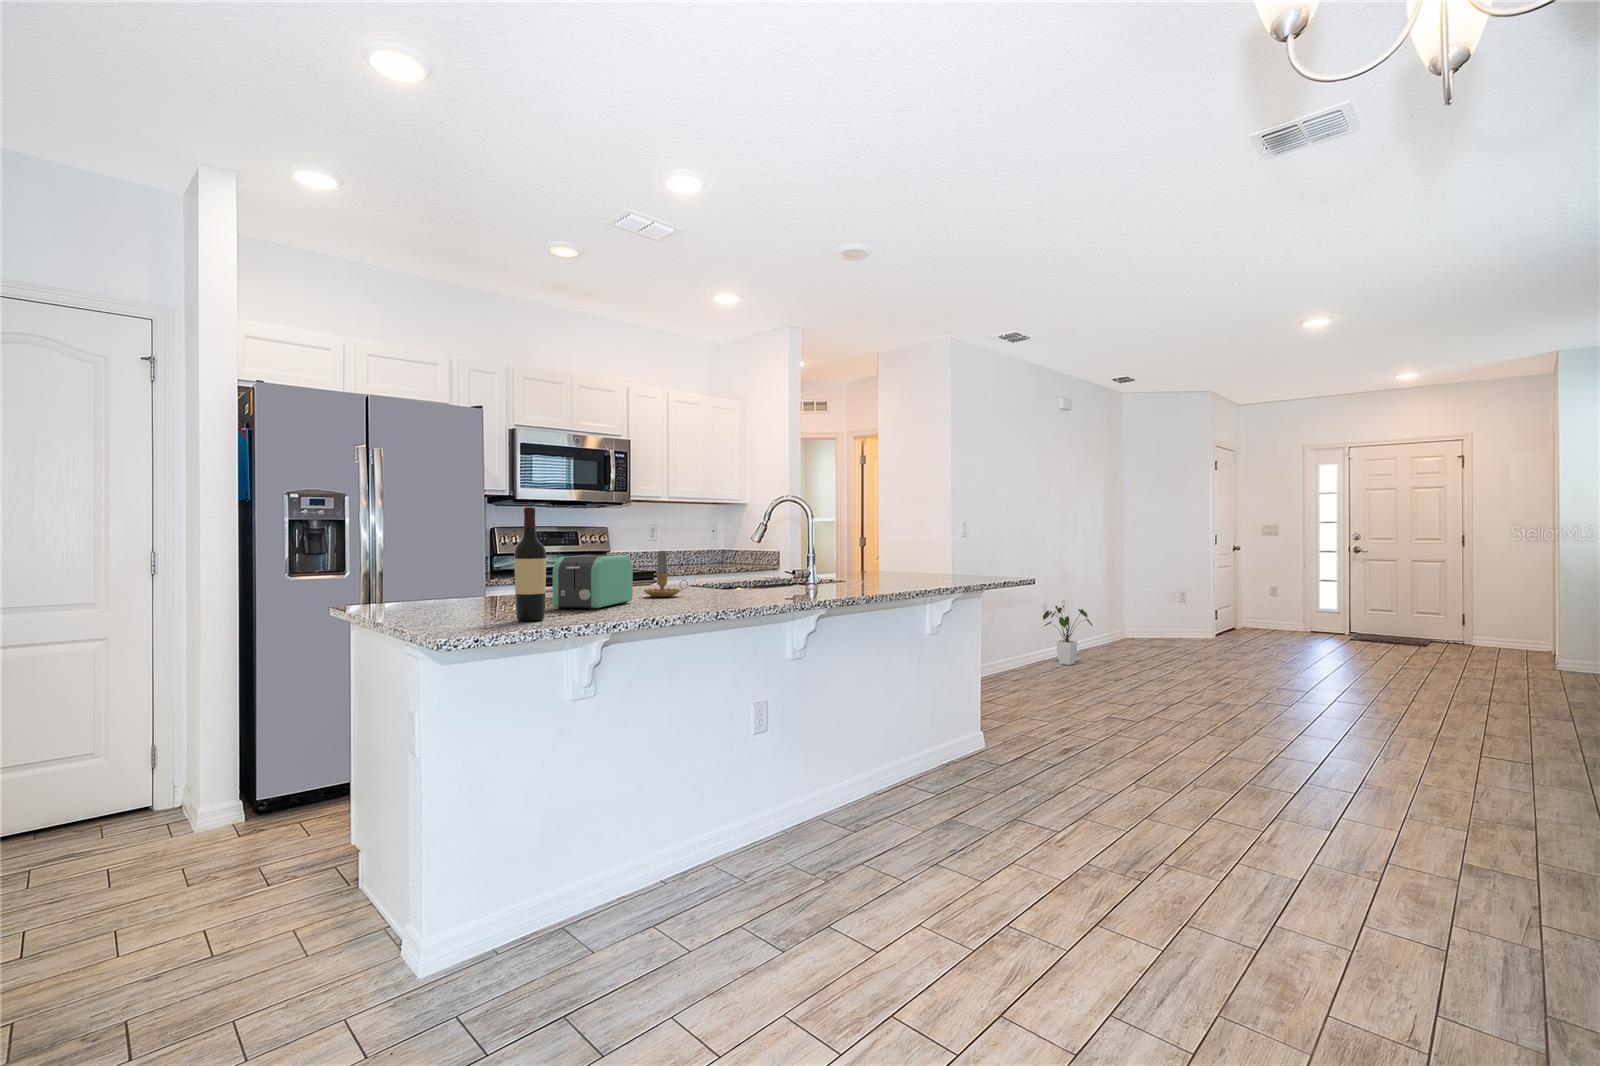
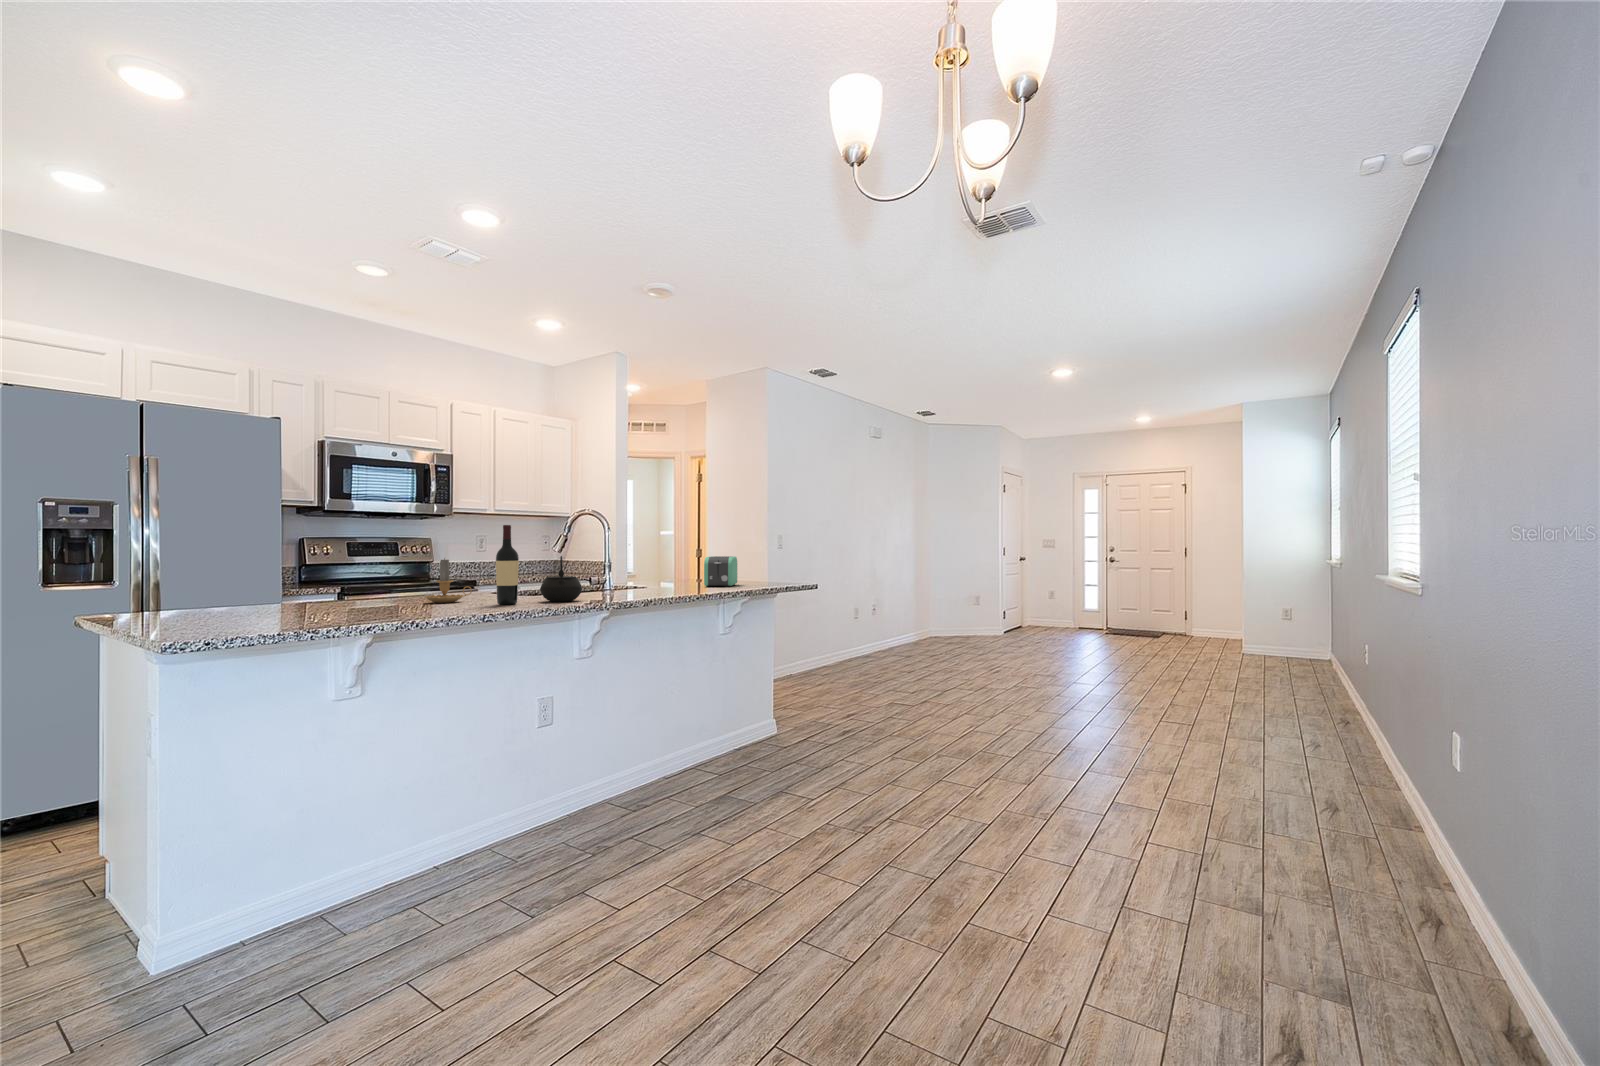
wine bottle: present [514,507,546,621] -> present [496,525,519,605]
kettle: none [762,548,806,598] -> present [540,556,582,602]
toaster: present [553,555,633,609] -> present [704,556,737,587]
house plant: present [1043,606,1092,665] -> none [856,609,898,662]

